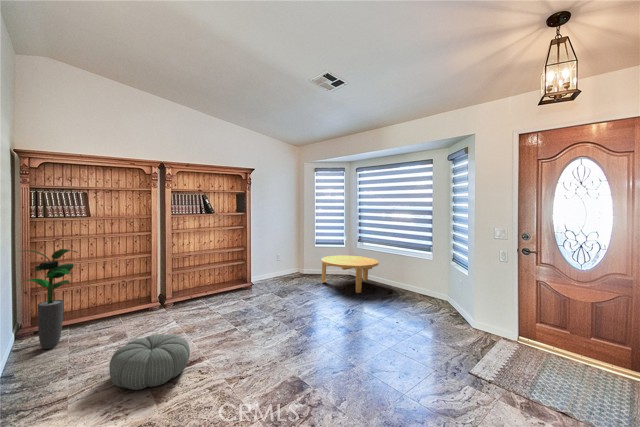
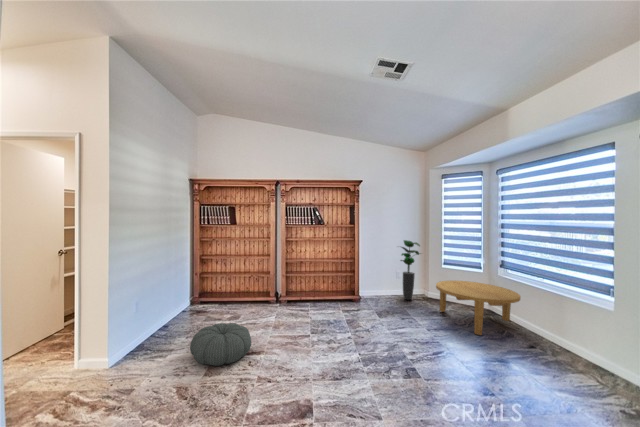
potted plant: present [26,249,77,349] -> present [401,240,420,300]

